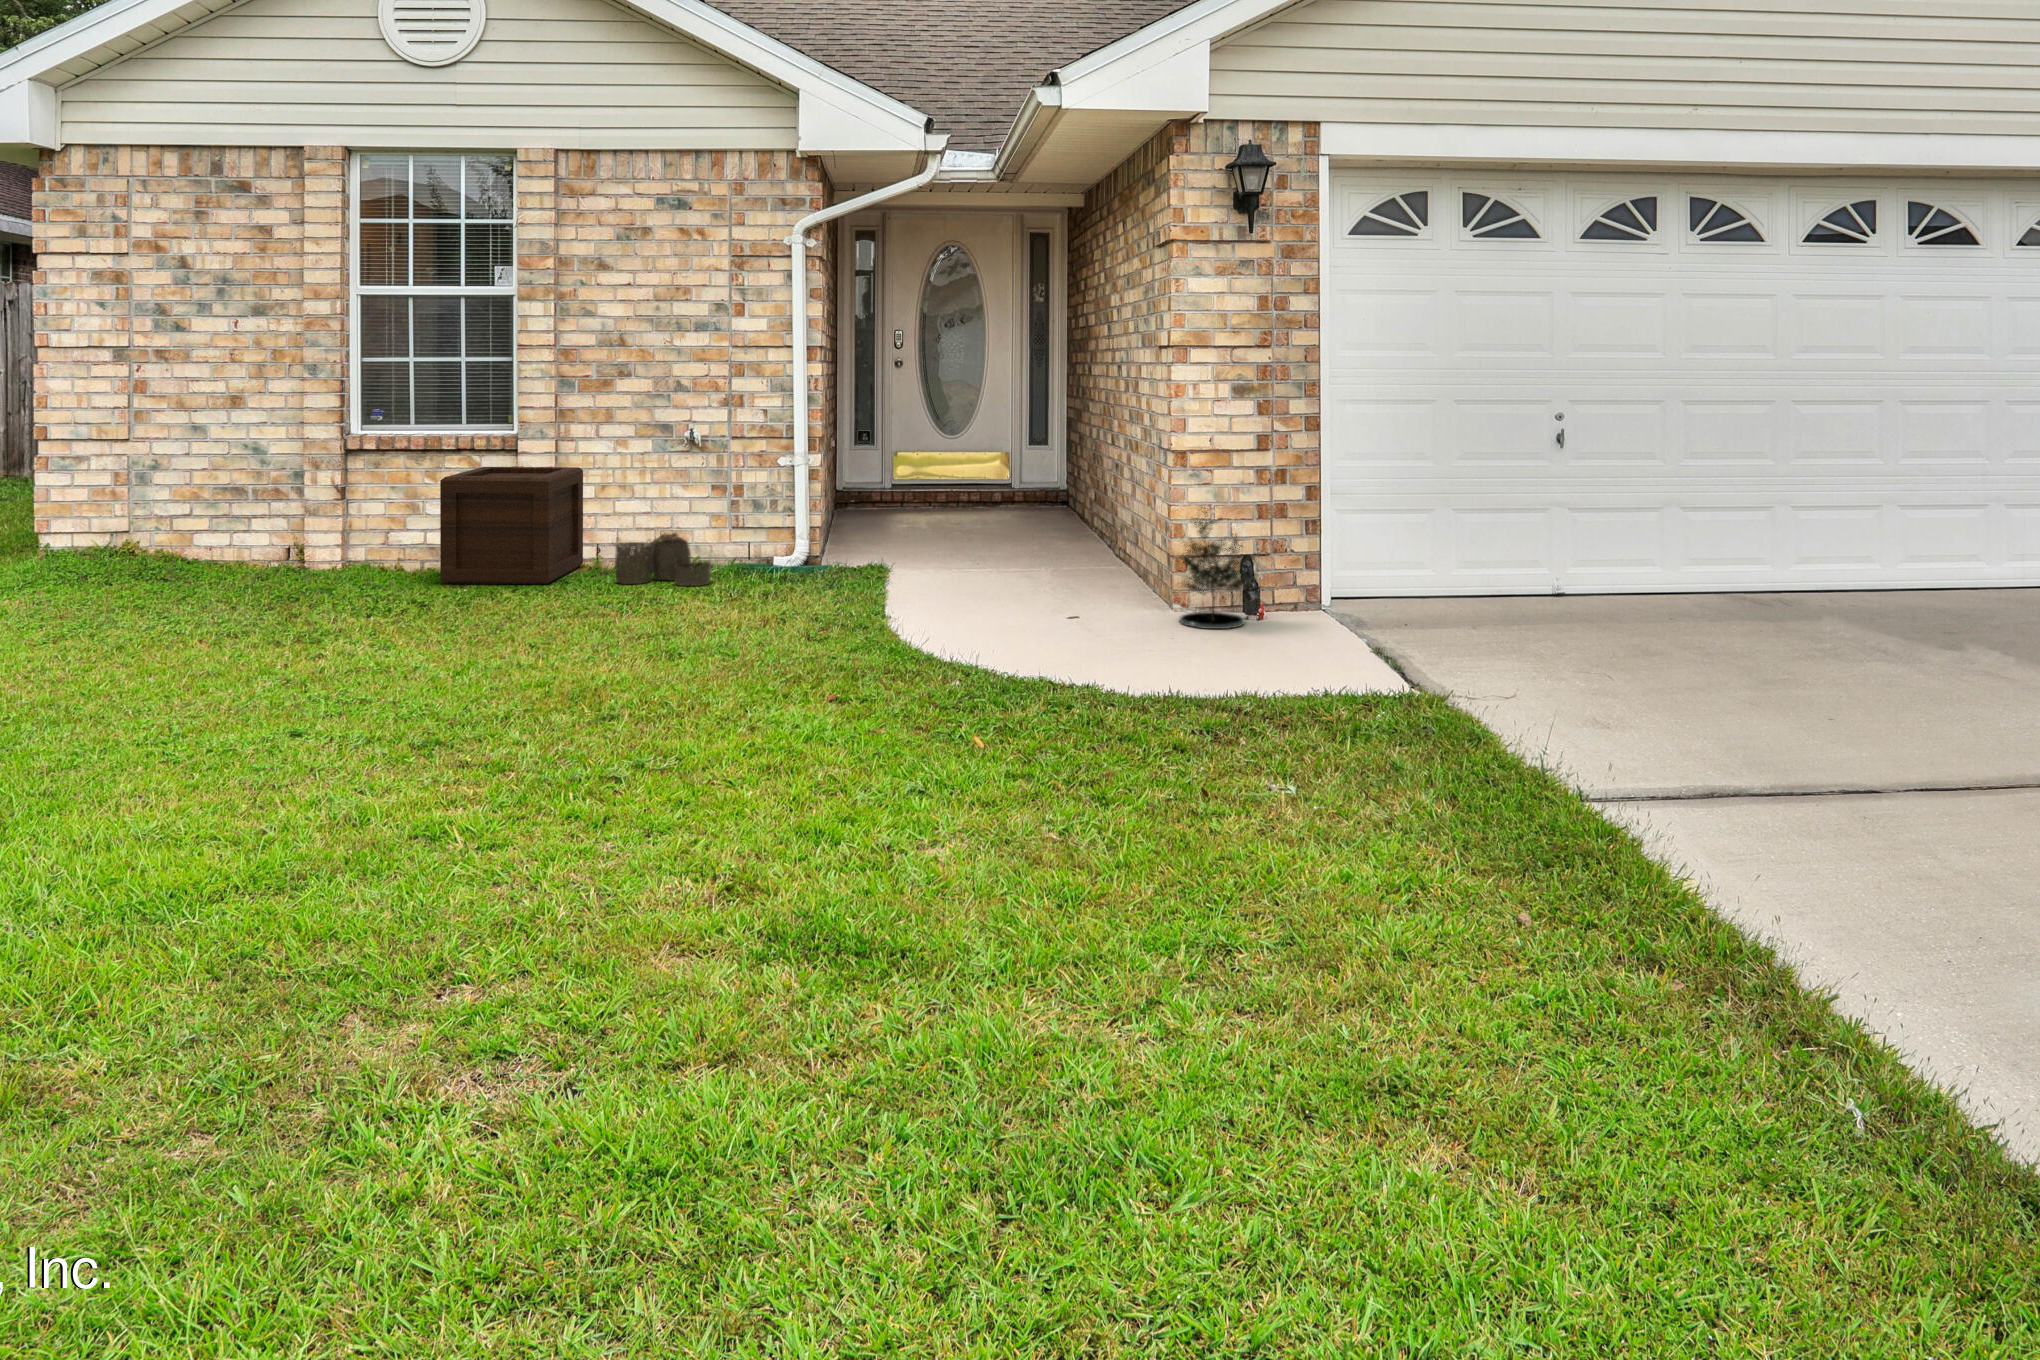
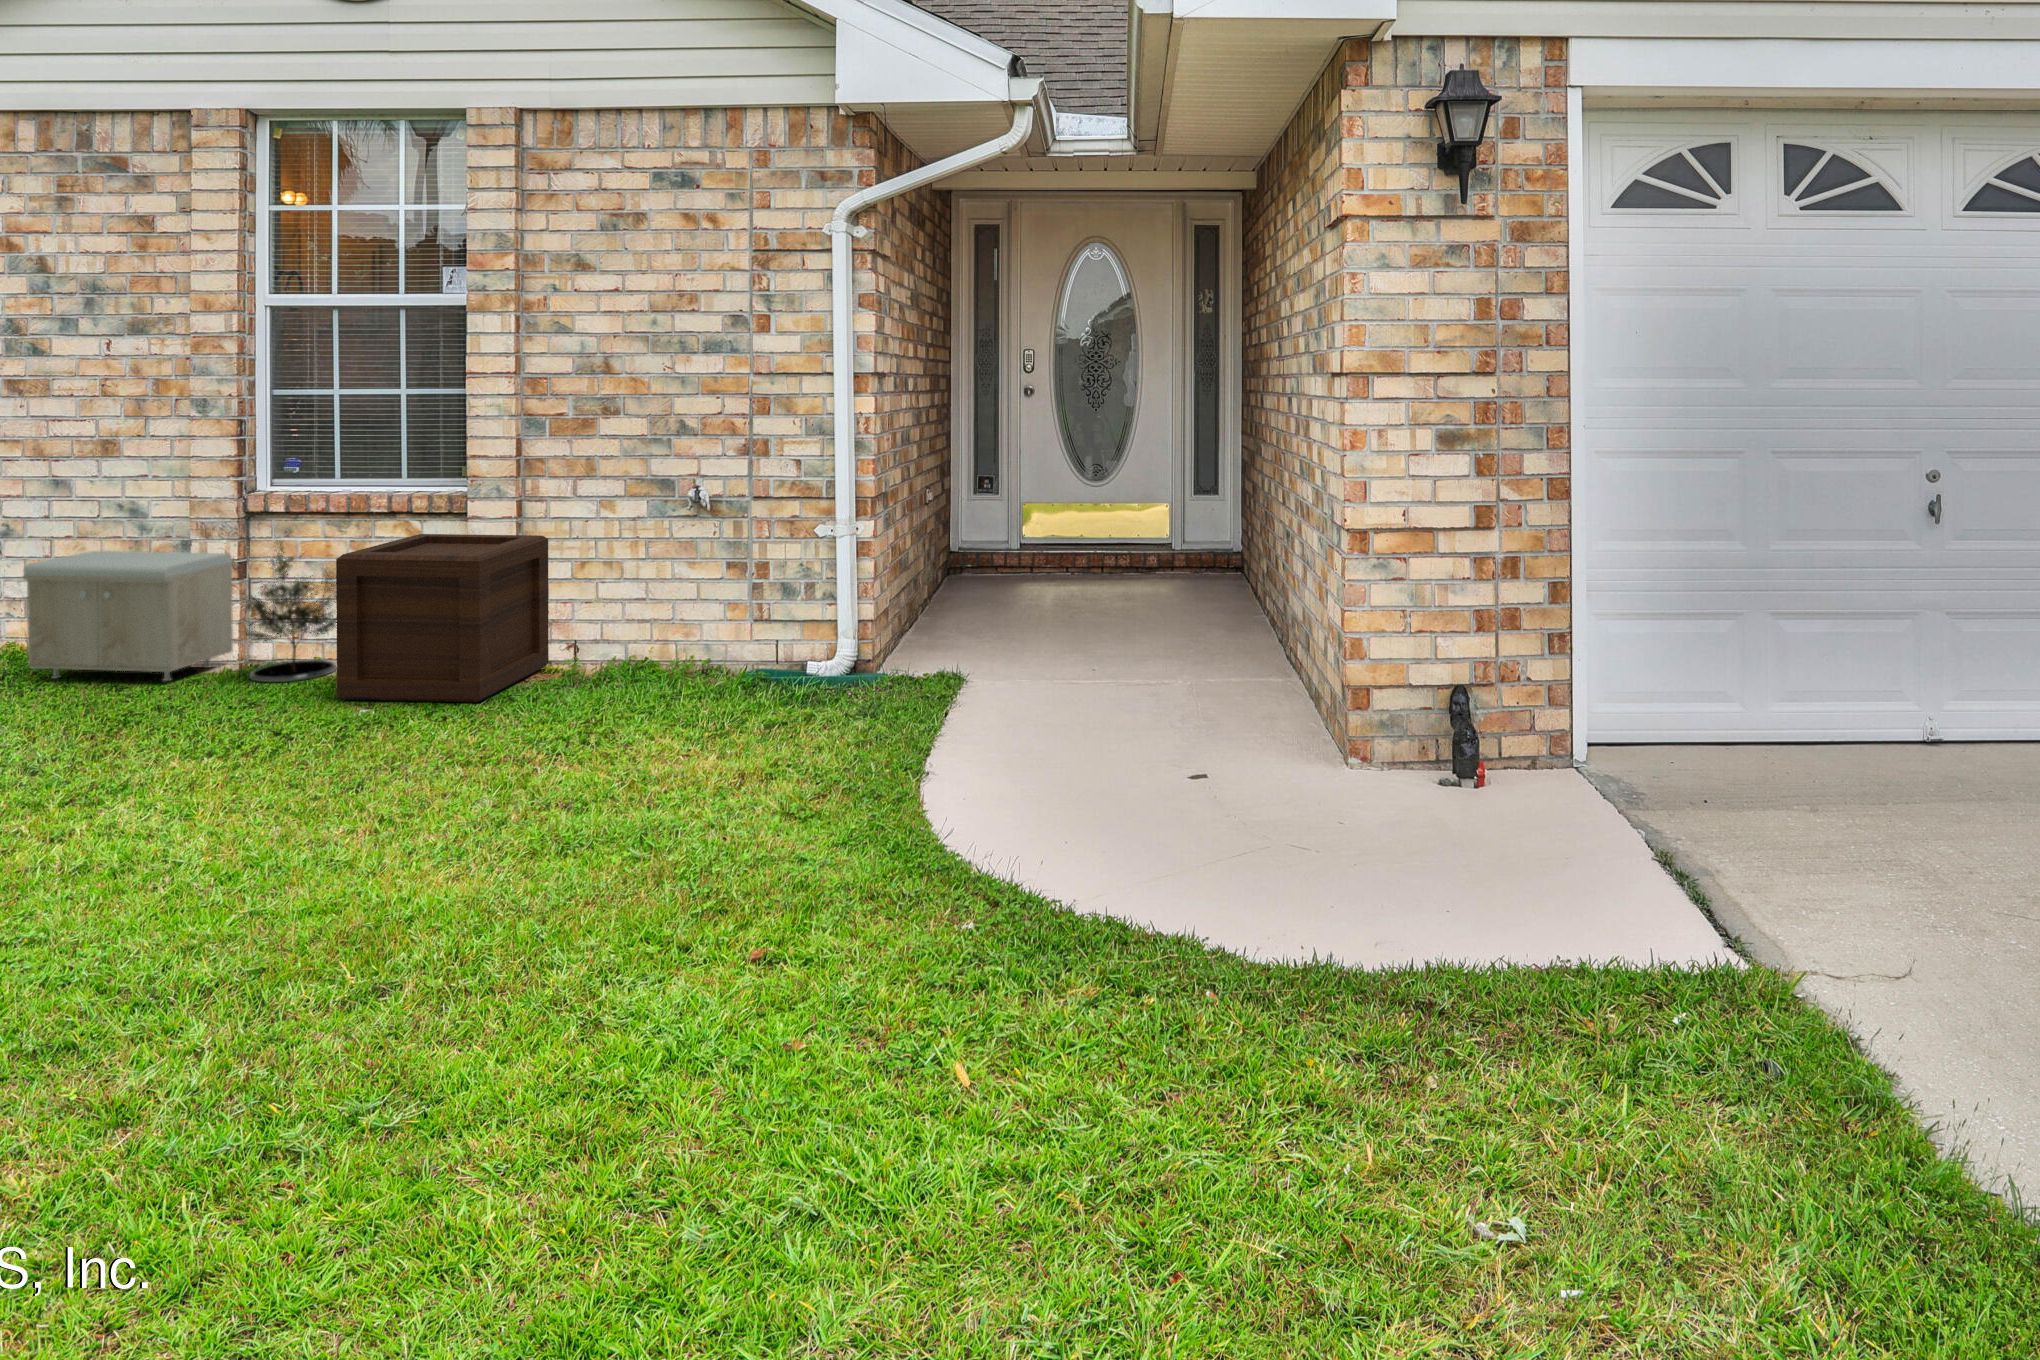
storage bench: none [187,480,336,575] -> present [23,551,233,681]
potted tree: present [1179,505,1246,629] -> present [242,544,337,682]
woven basket: present [615,531,710,586] -> none [572,621,701,708]

